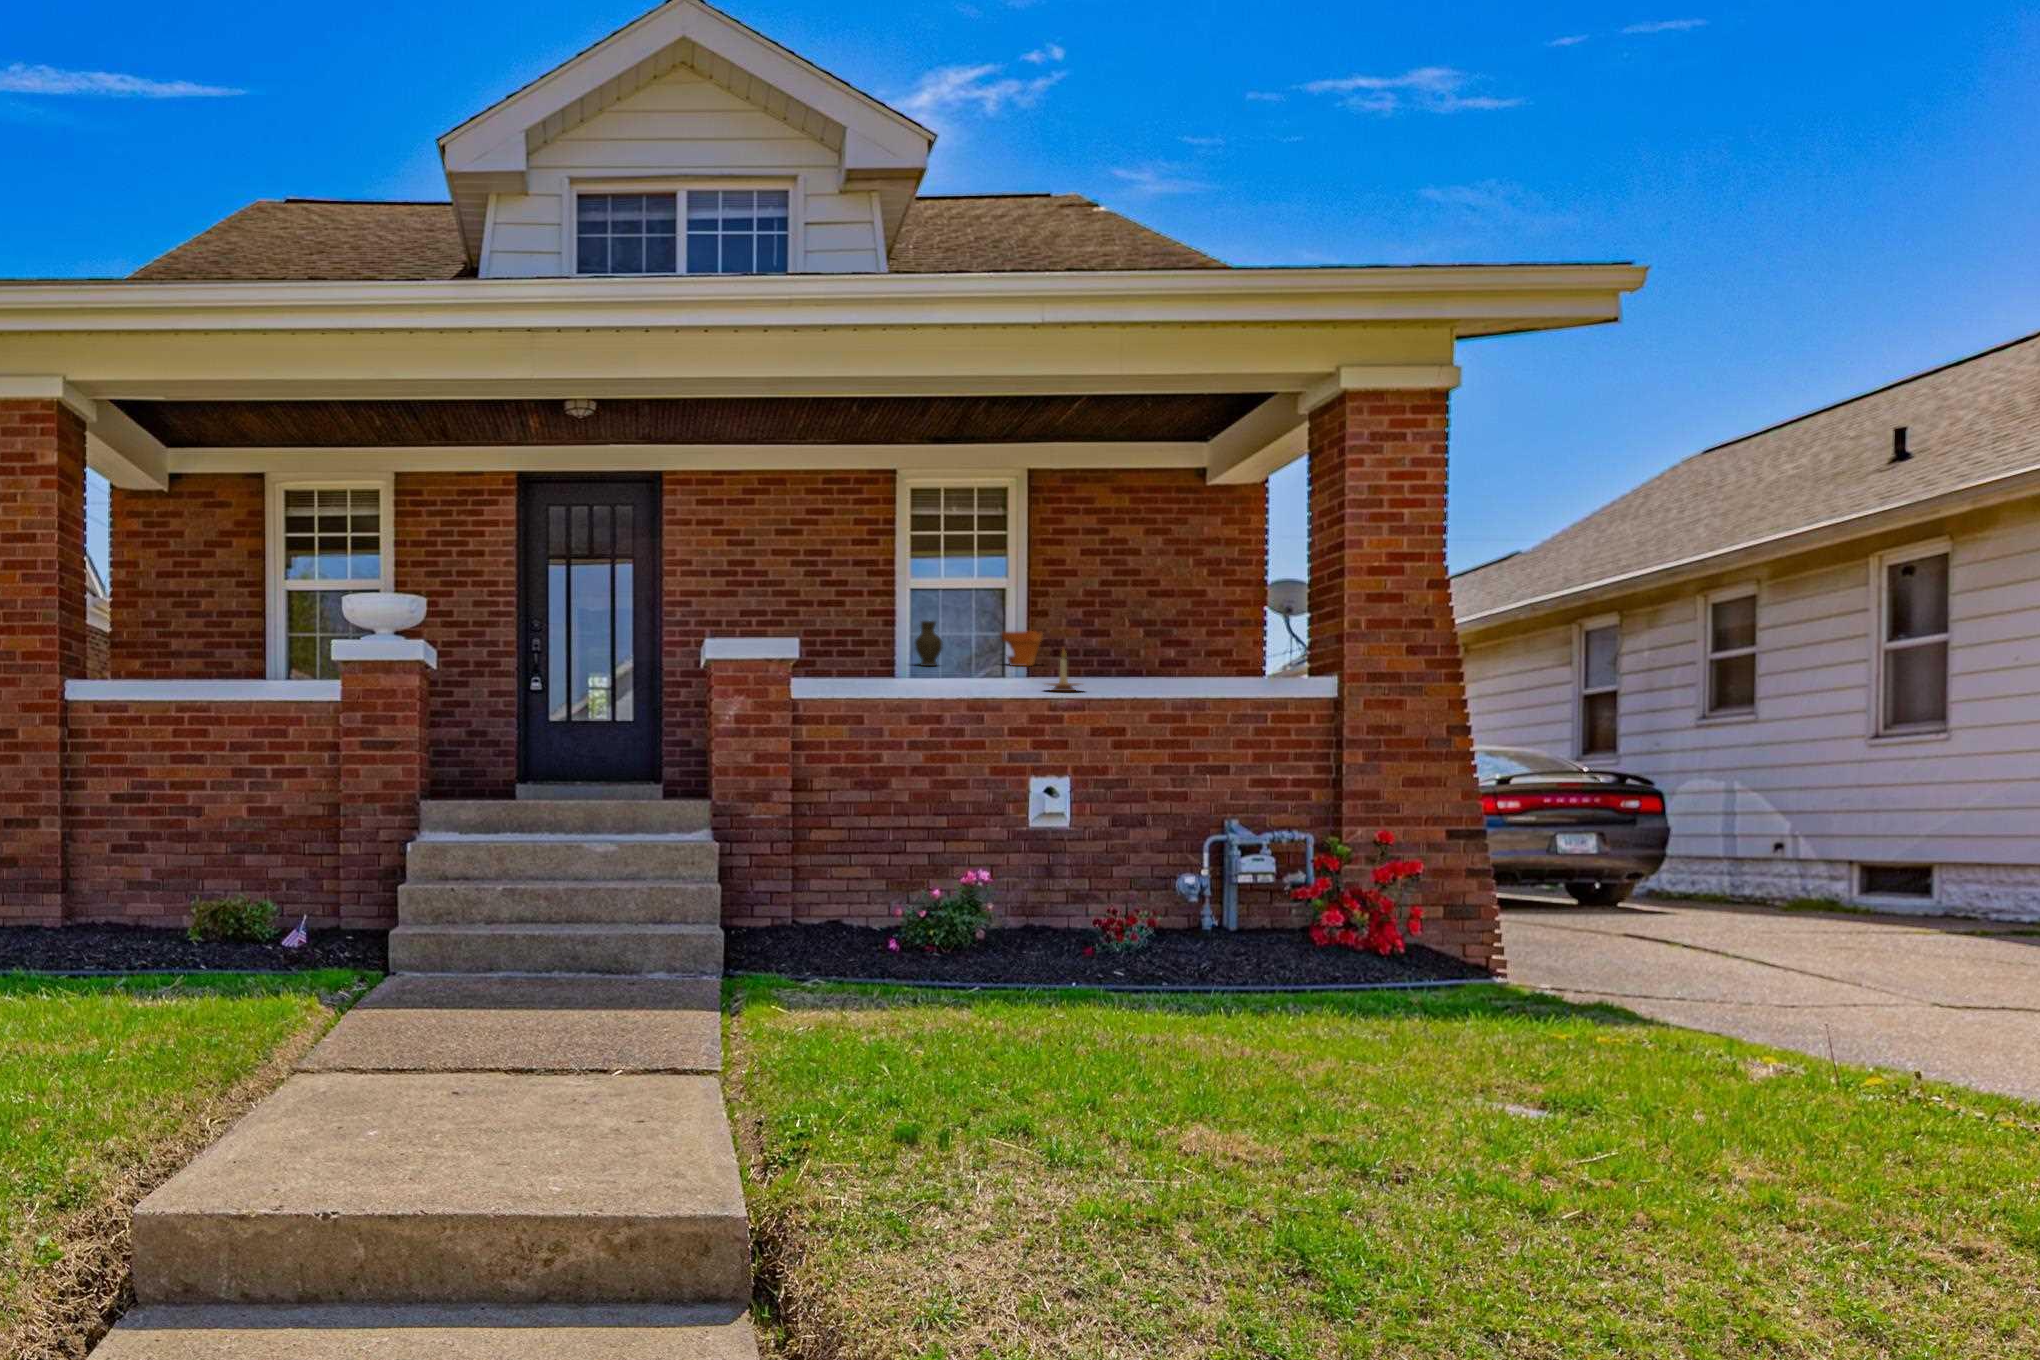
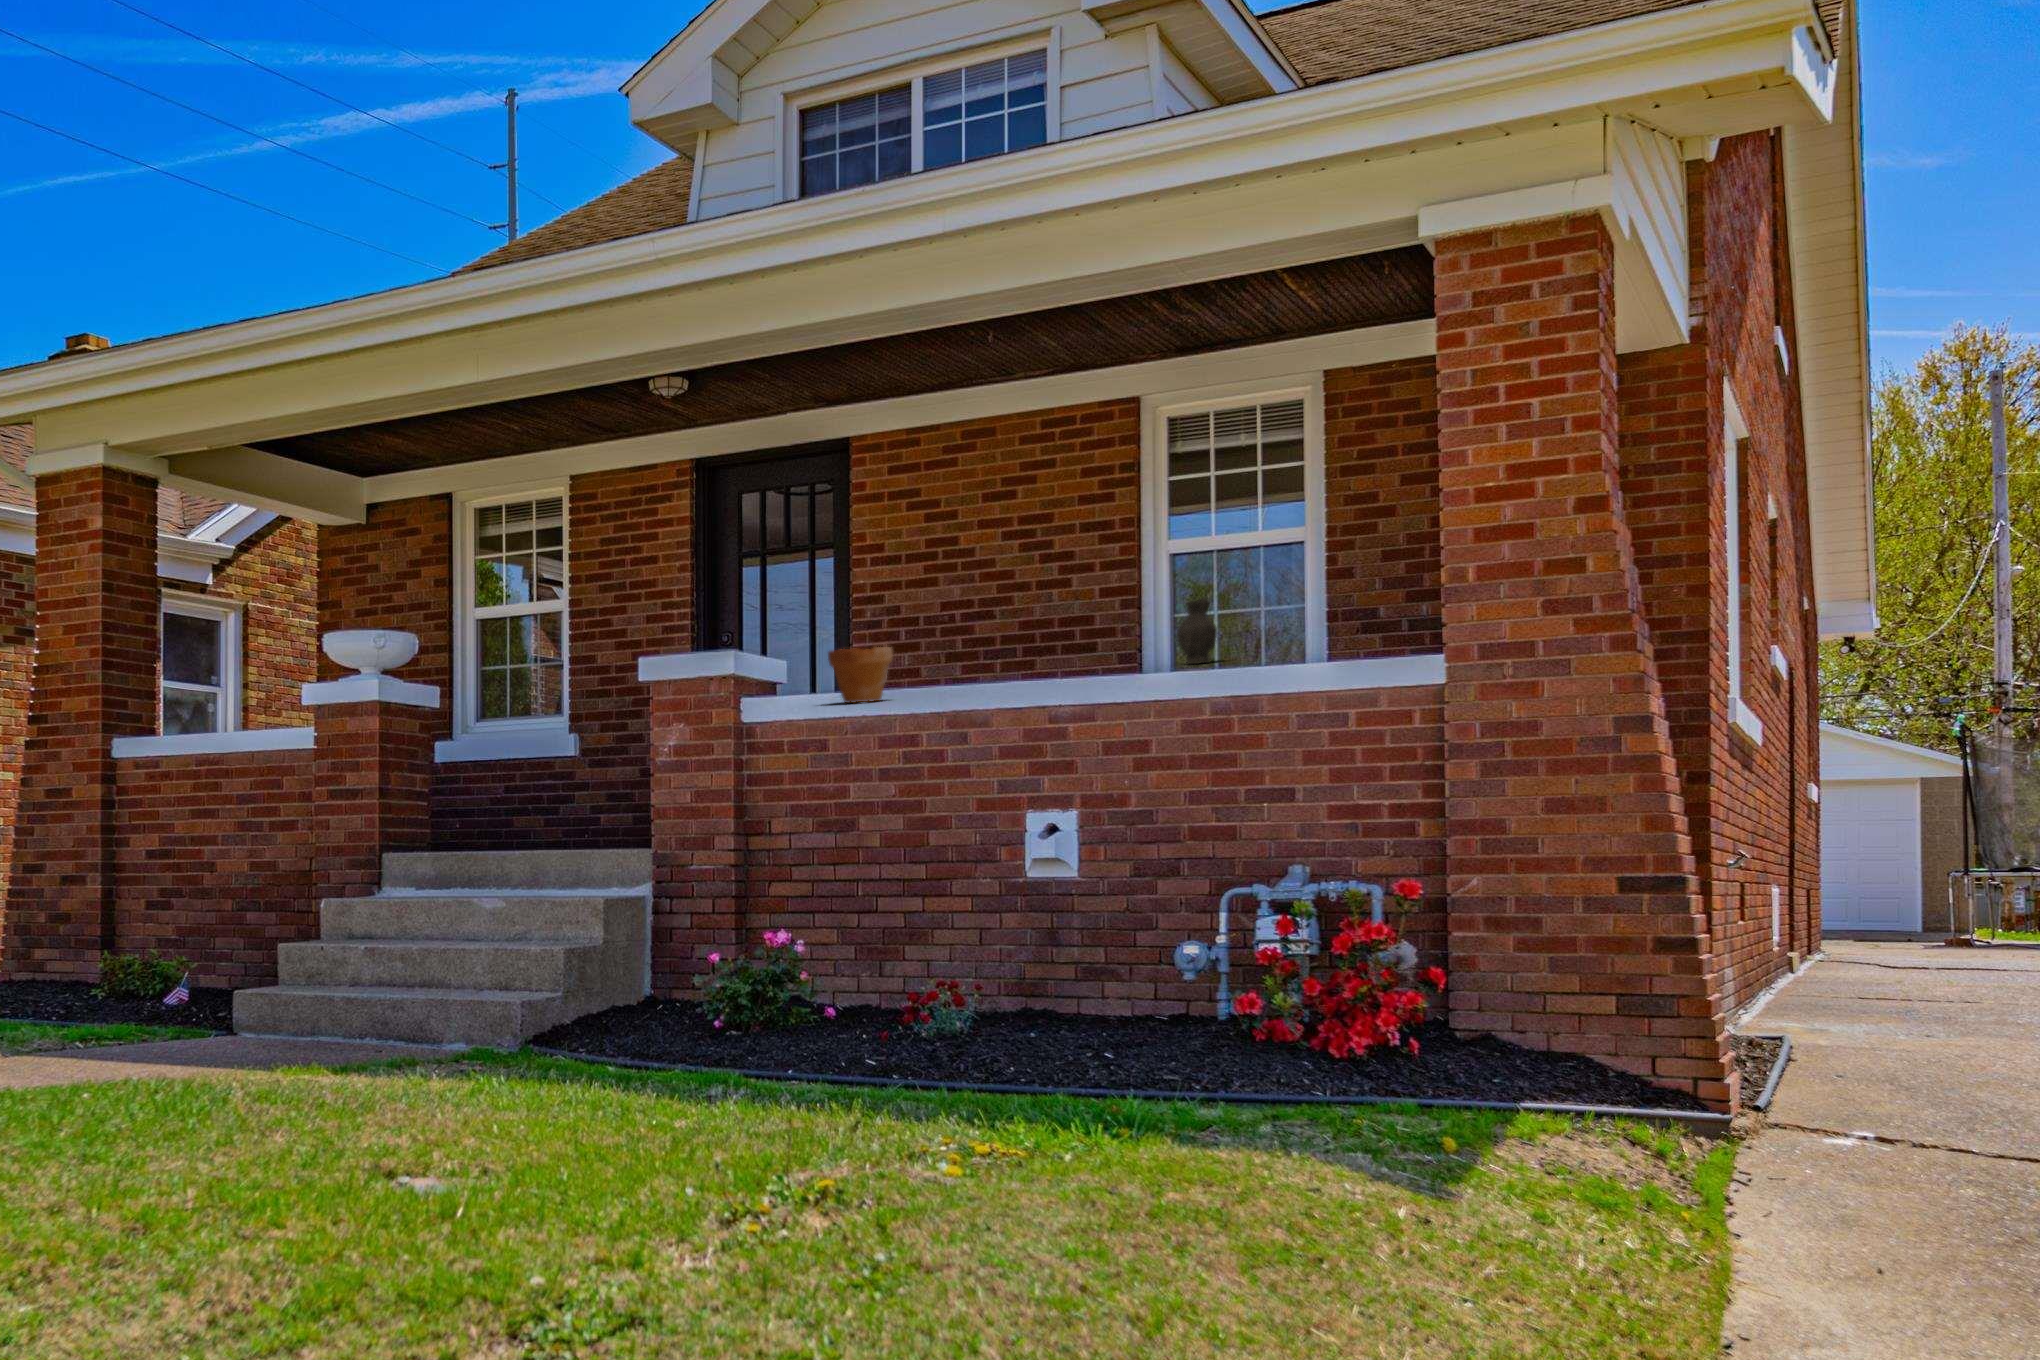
flower pot: present [1001,631,1043,666] -> present [828,647,893,703]
candle holder: present [1048,649,1079,691] -> none [1034,636,1090,695]

